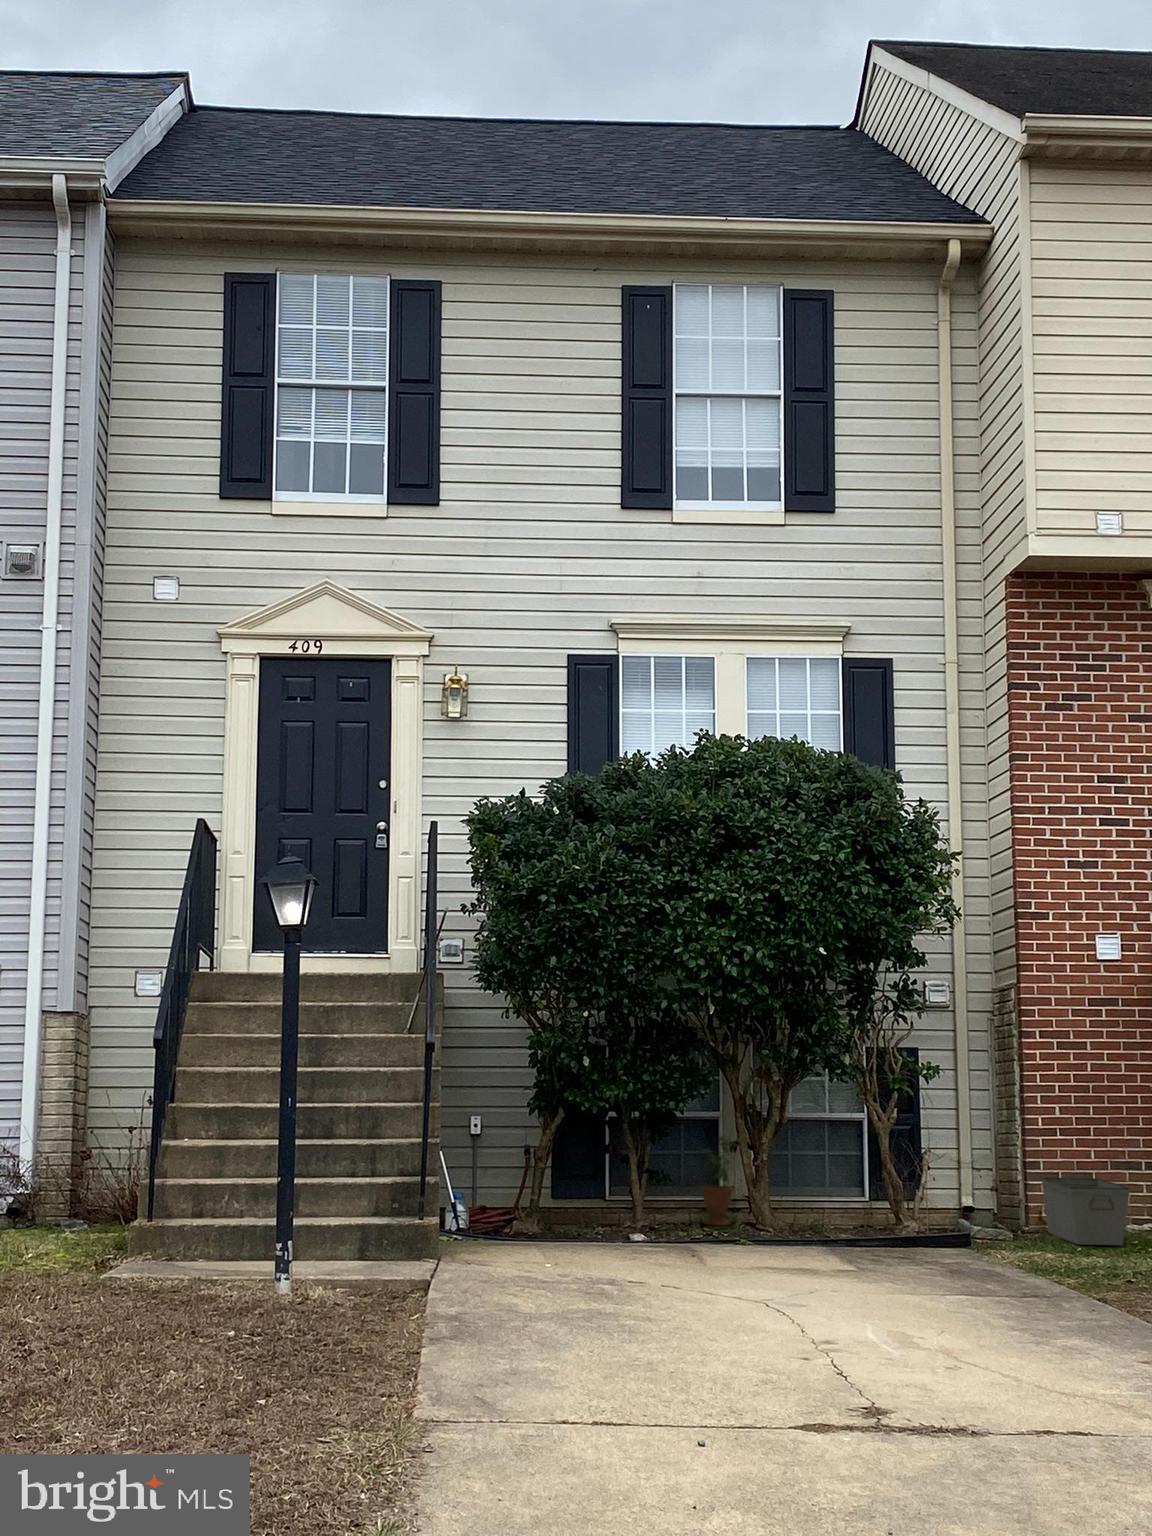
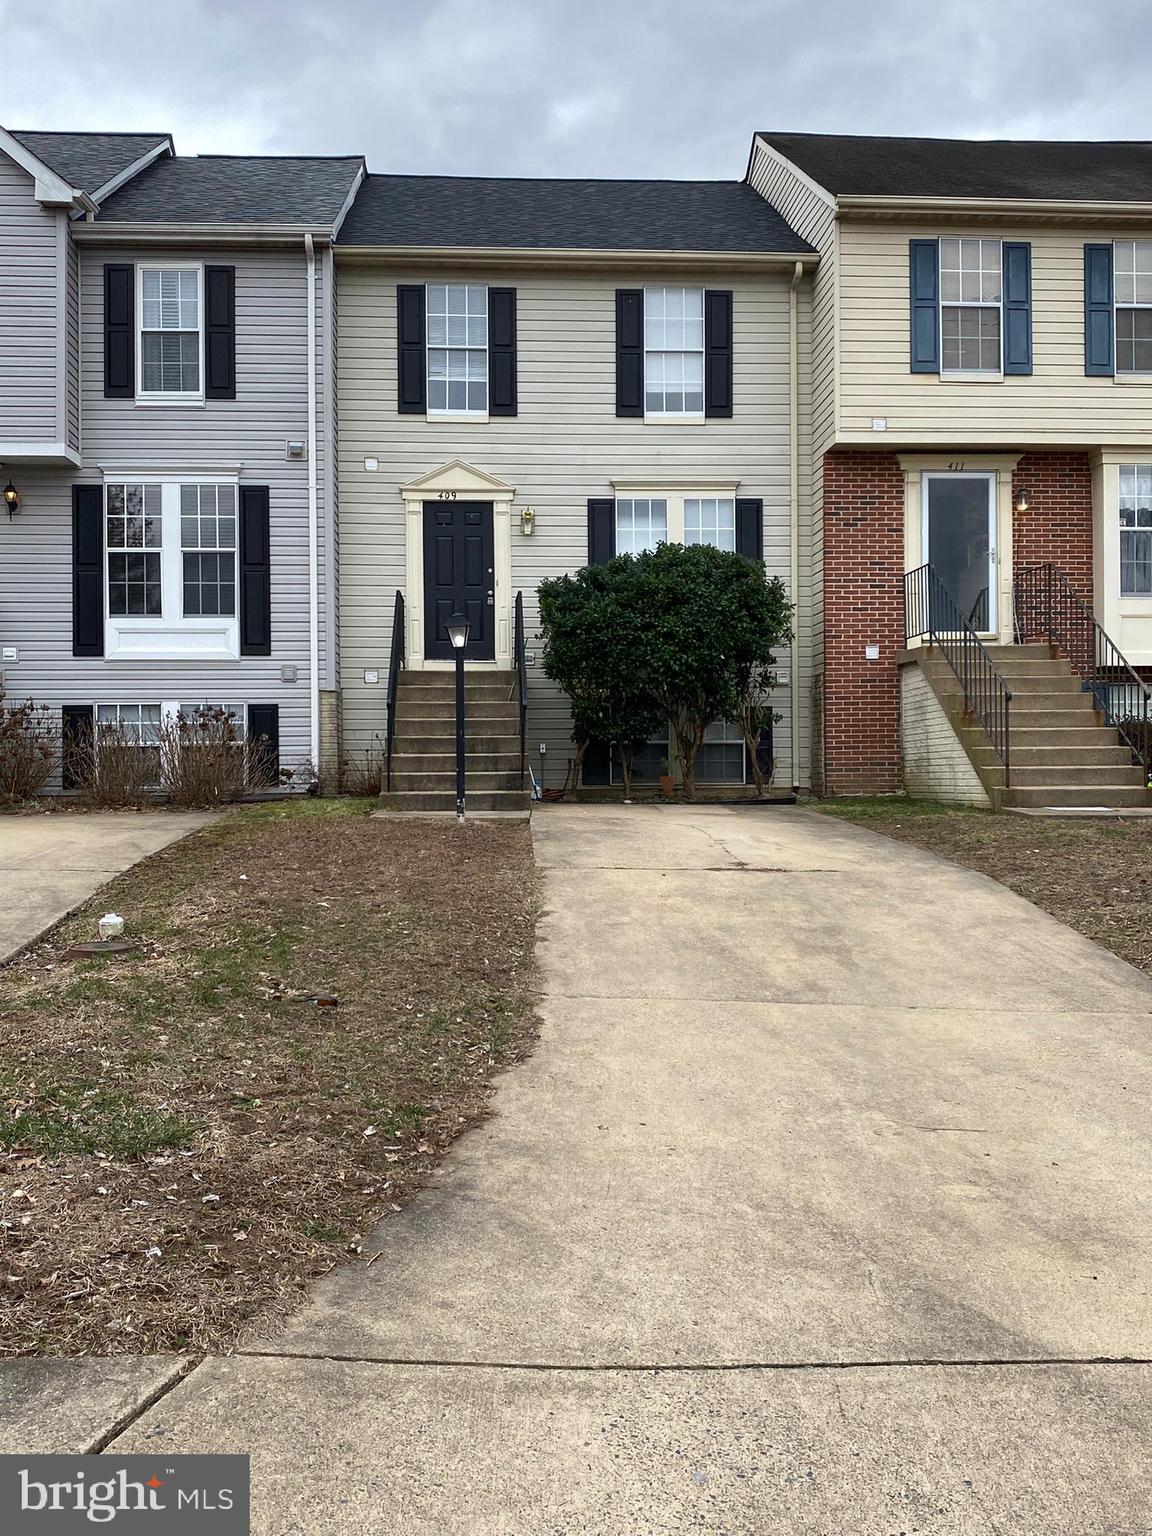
storage bin: present [1041,1177,1130,1245] -> none [833,771,877,803]

